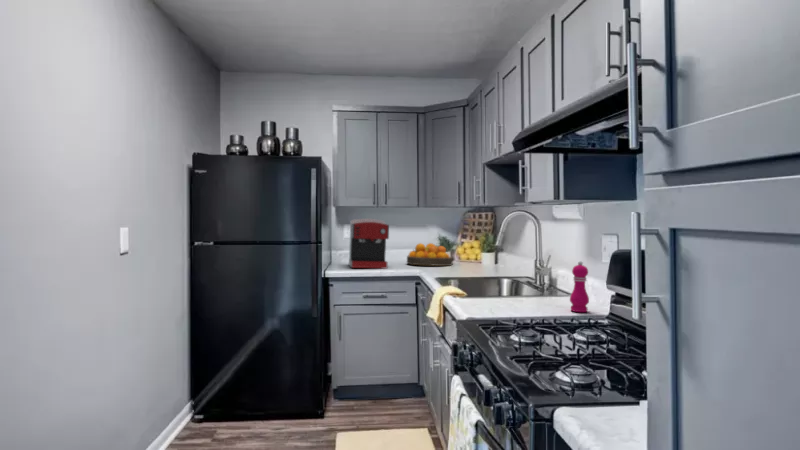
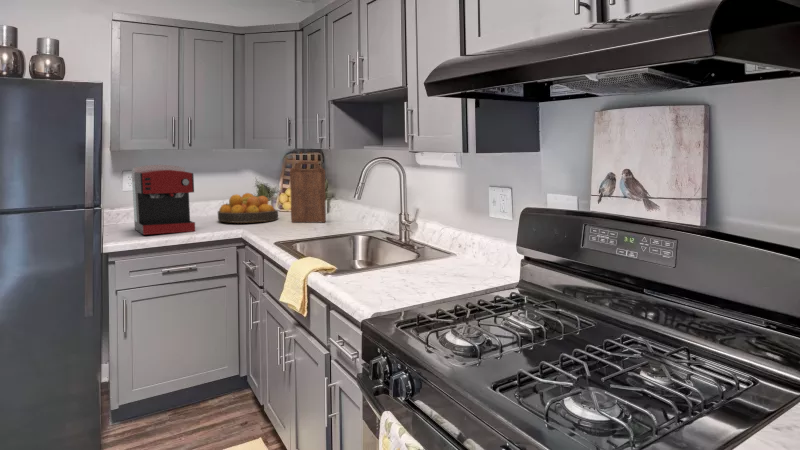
cutting board: none [460,218,489,269] -> present [290,161,326,223]
pepper mill: present [570,261,589,312] -> none [466,219,488,280]

